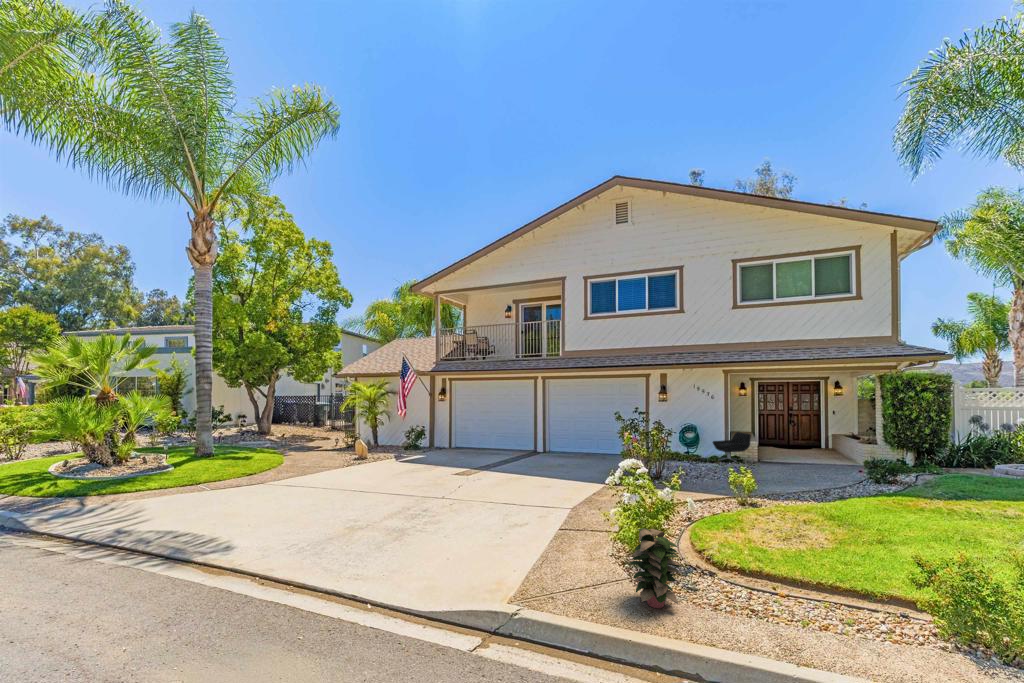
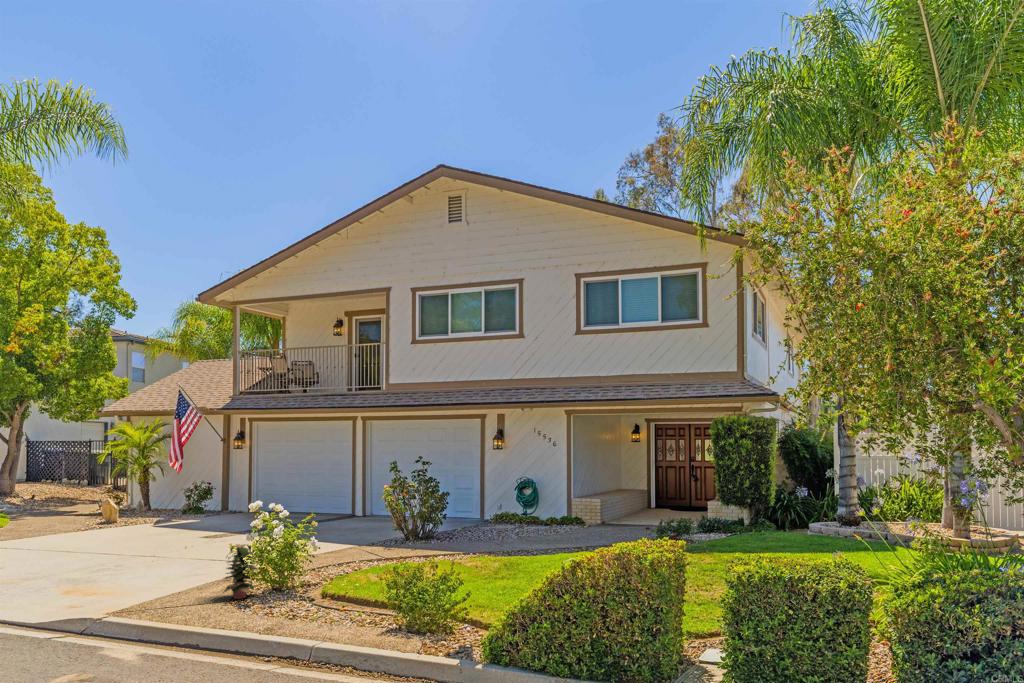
lounge chair: present [713,432,751,459] -> none [539,488,580,523]

